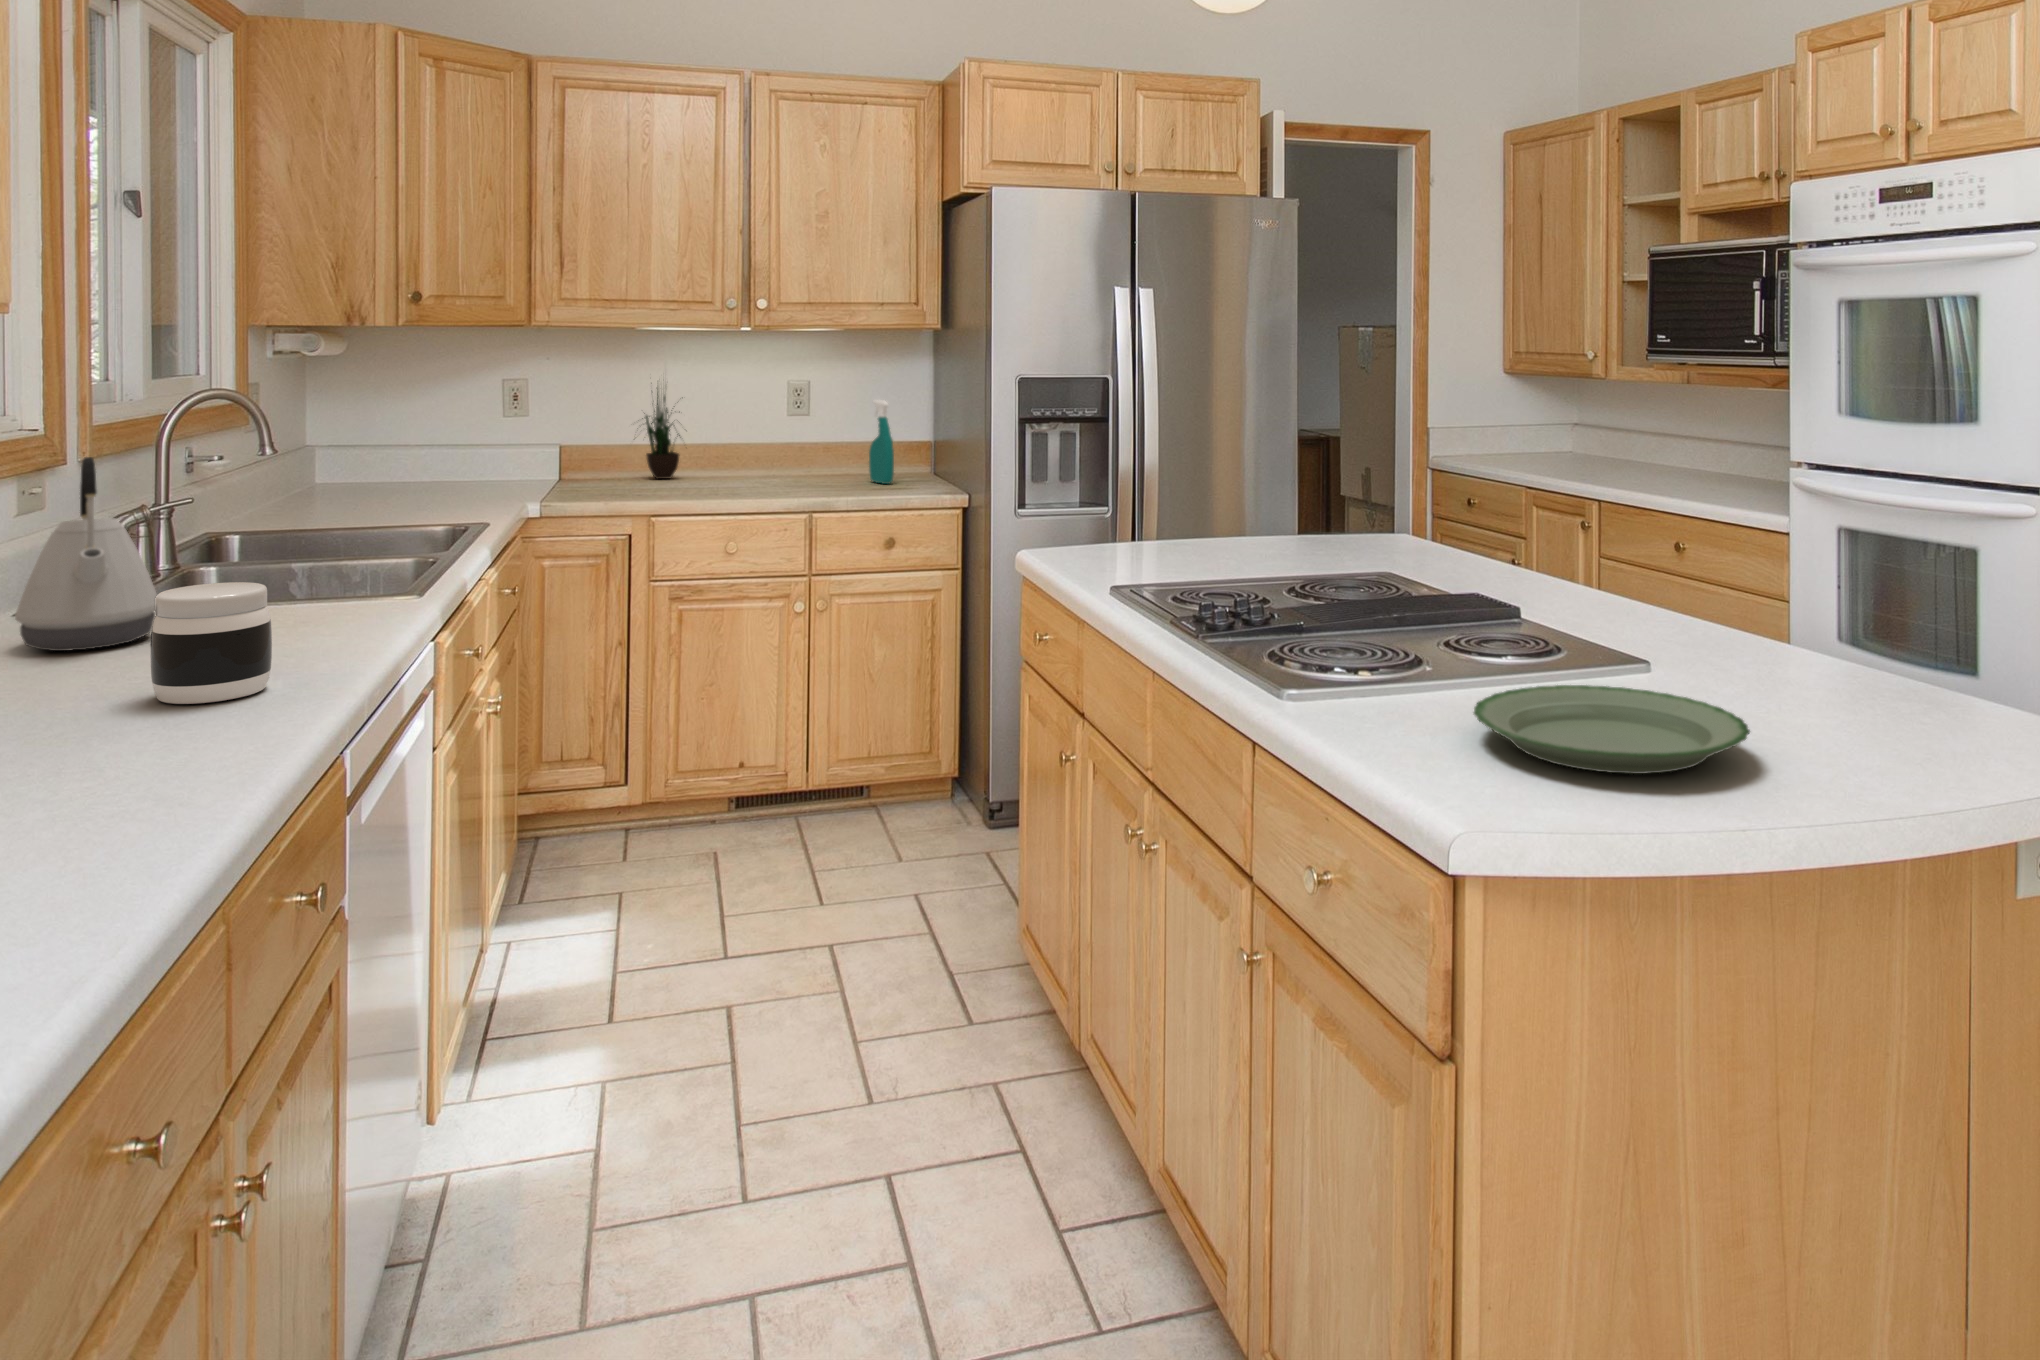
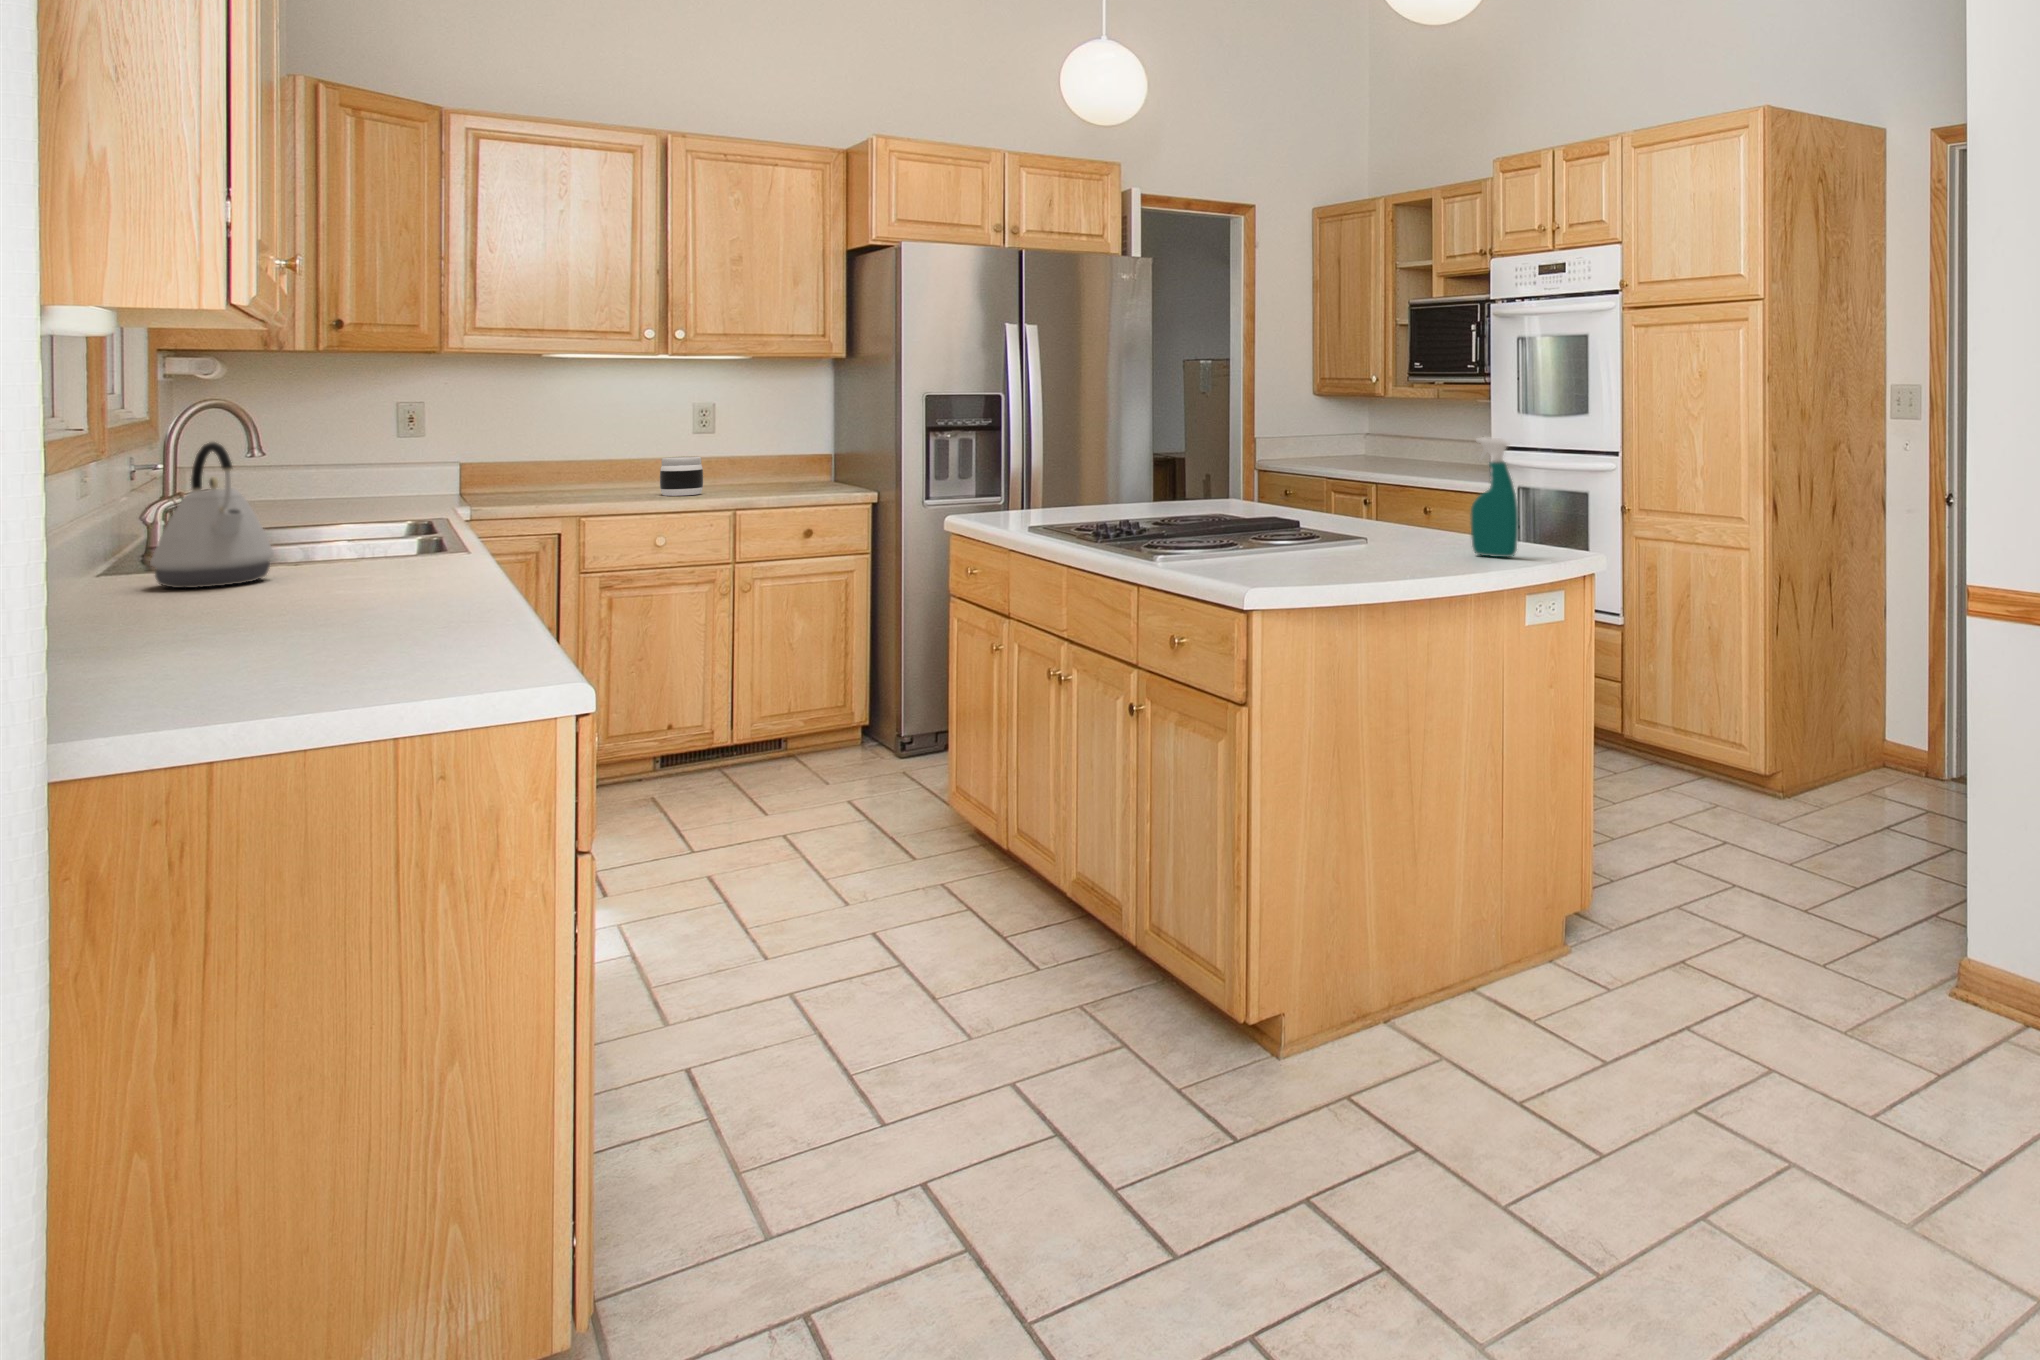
potted plant: present [642,388,681,479] -> none [539,384,600,489]
spray bottle: present [869,400,894,484] -> present [1470,437,1519,557]
jar: present [150,582,272,704] -> present [660,456,703,496]
plate: present [1474,685,1750,774] -> none [1259,538,1397,569]

